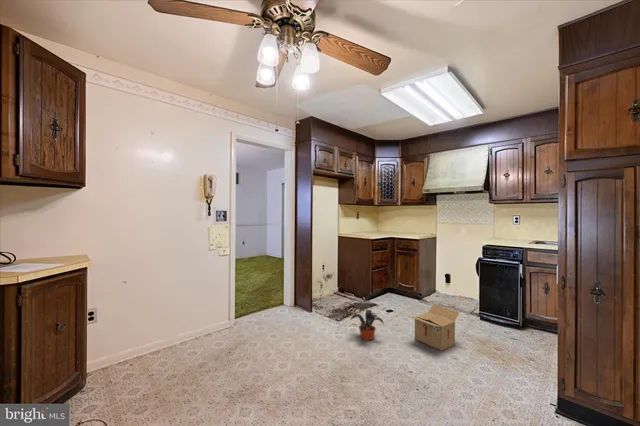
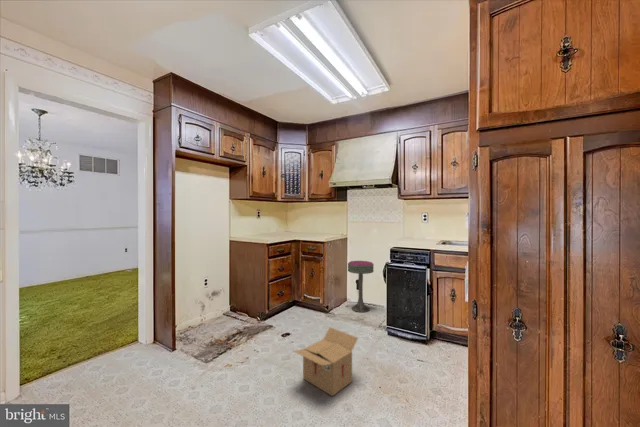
bar stool: none [439,257,464,302] -> present [348,261,374,312]
potted plant: present [351,310,383,340] -> none [212,344,259,391]

